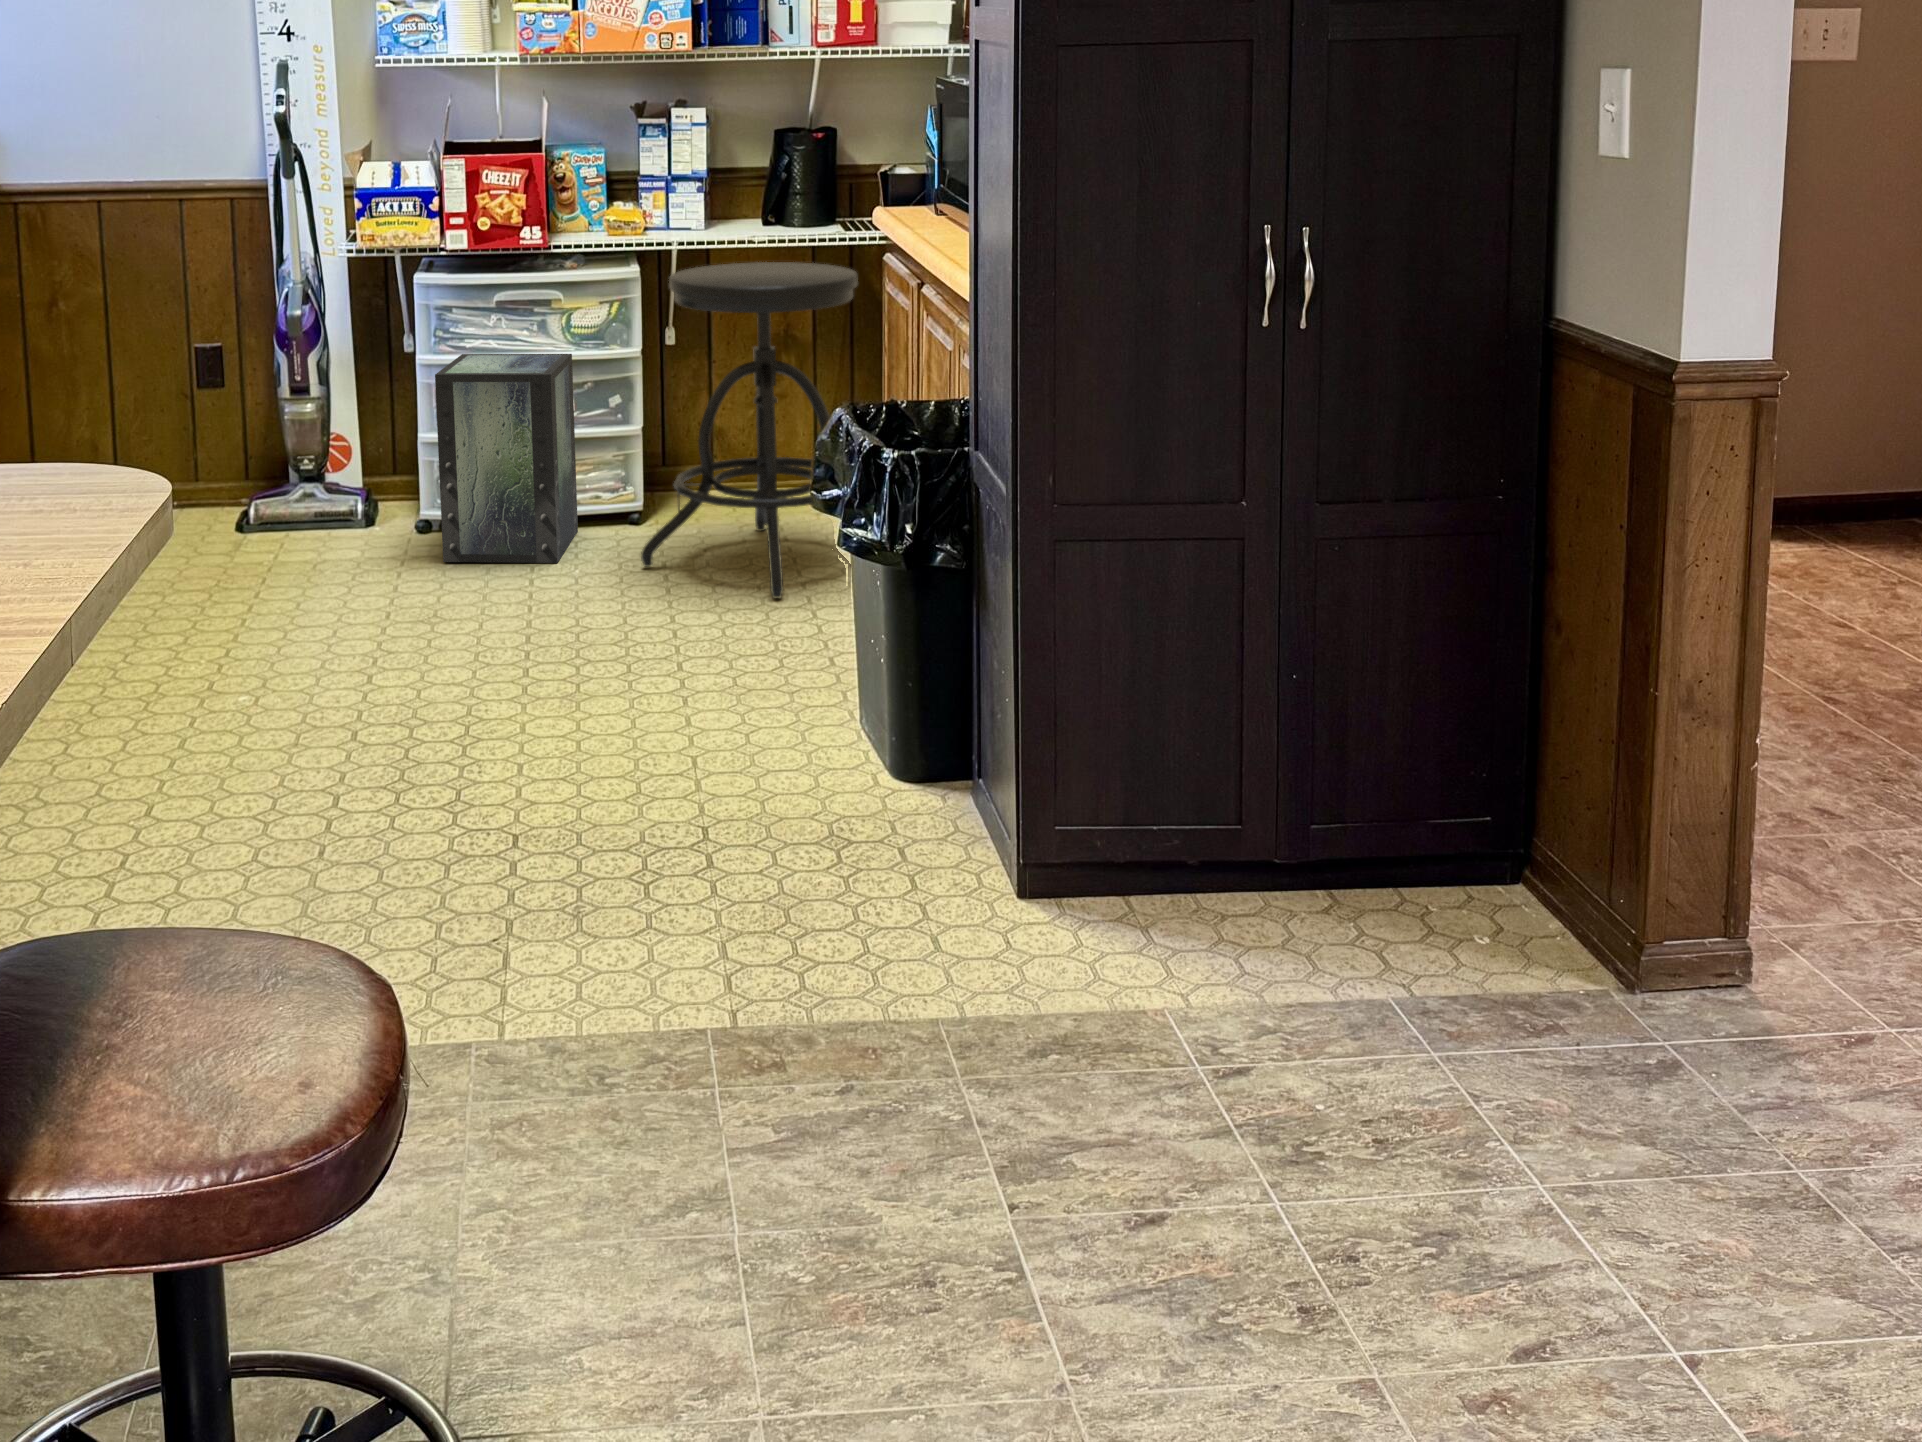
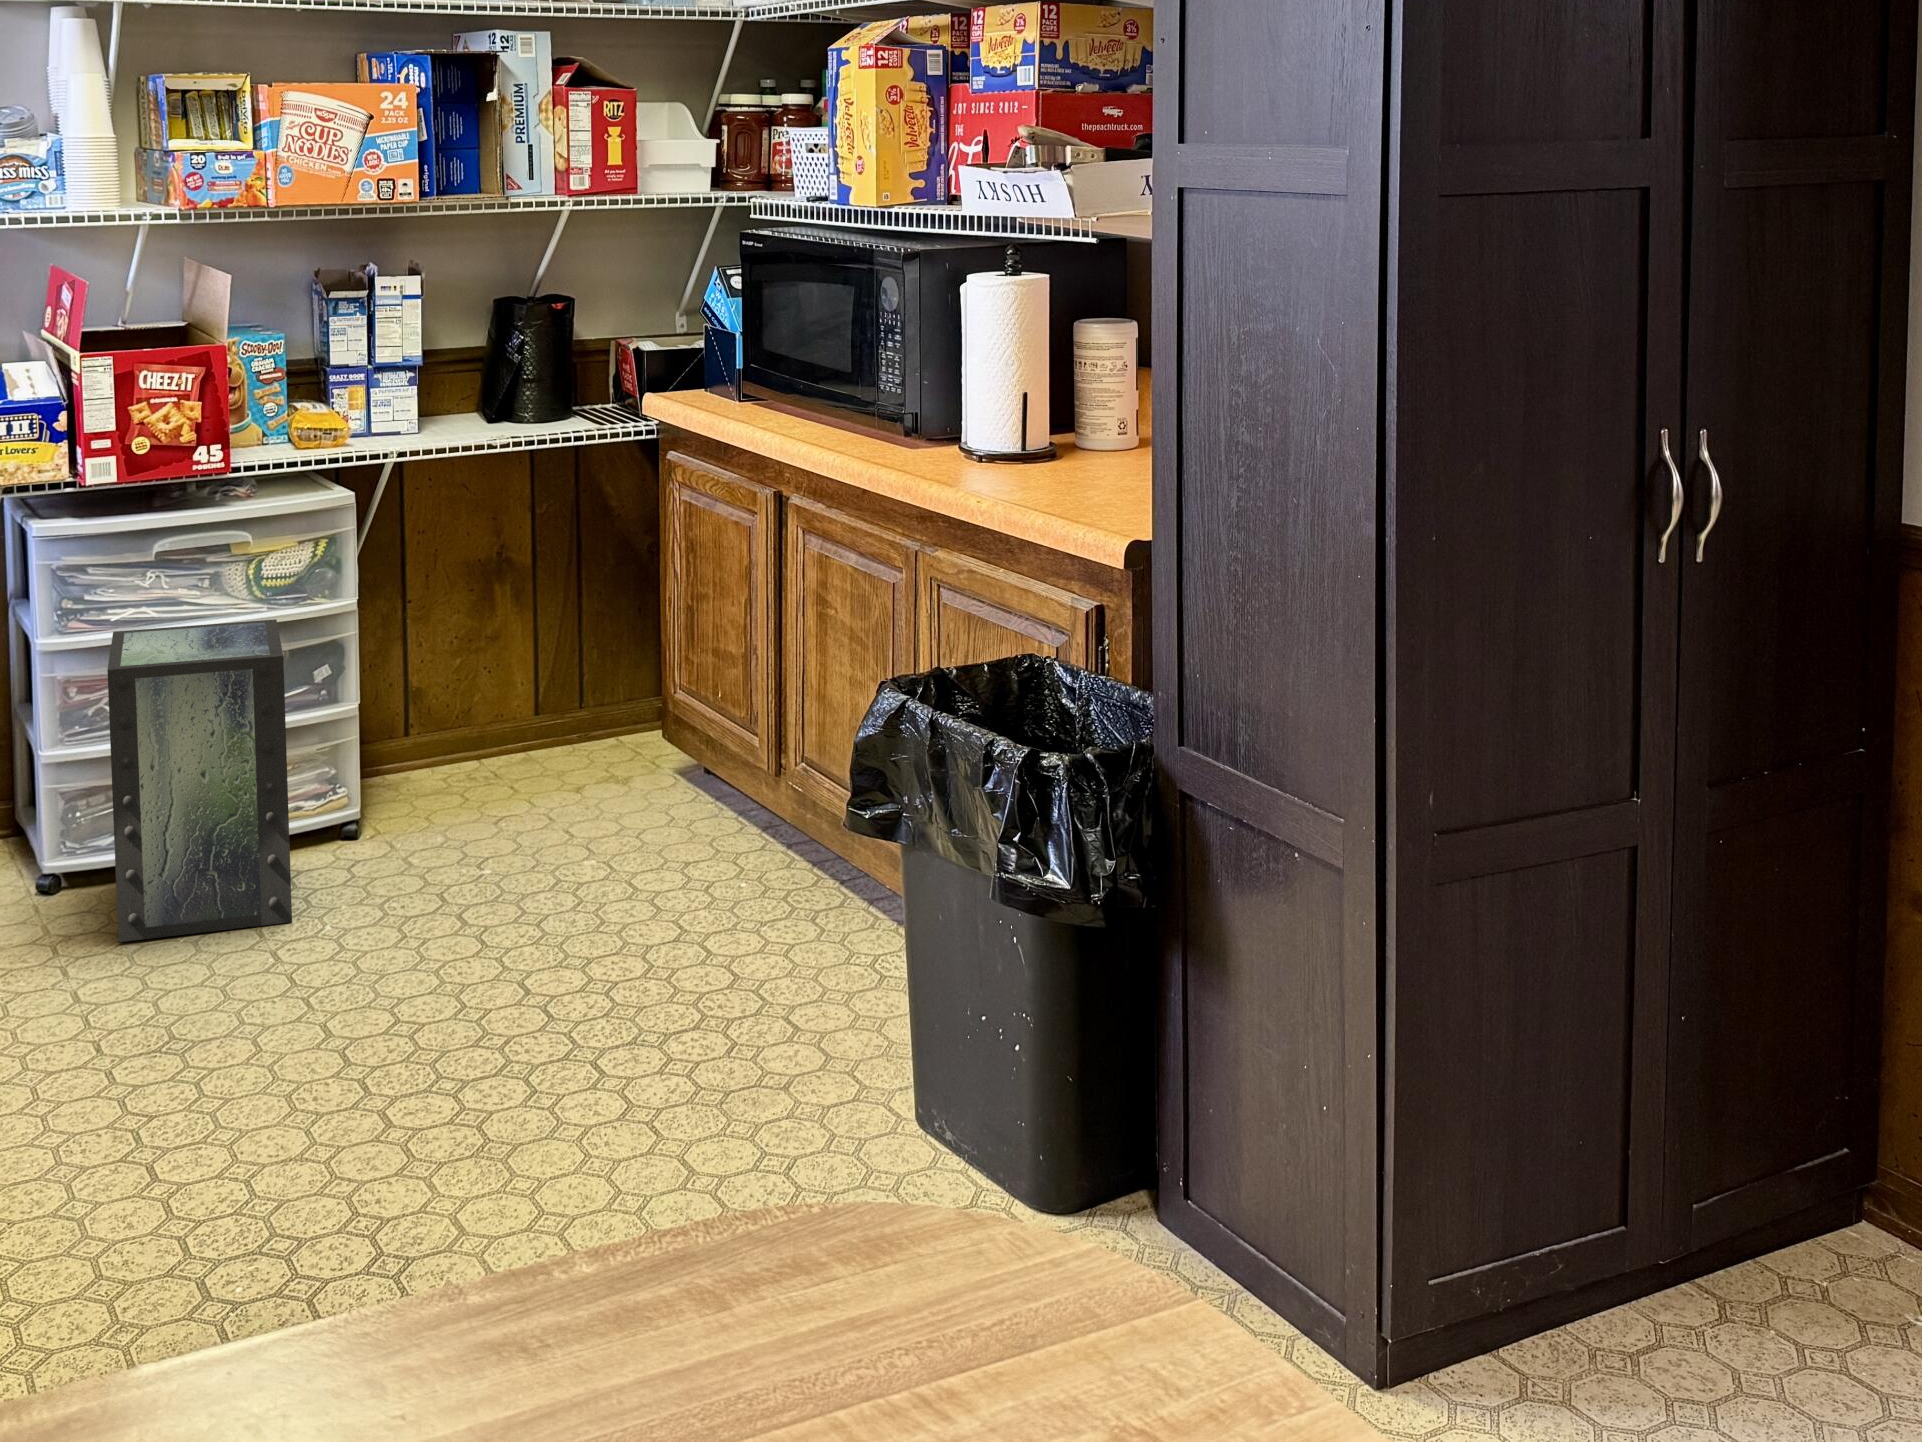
stool: present [641,262,857,598] -> none [420,479,745,942]

